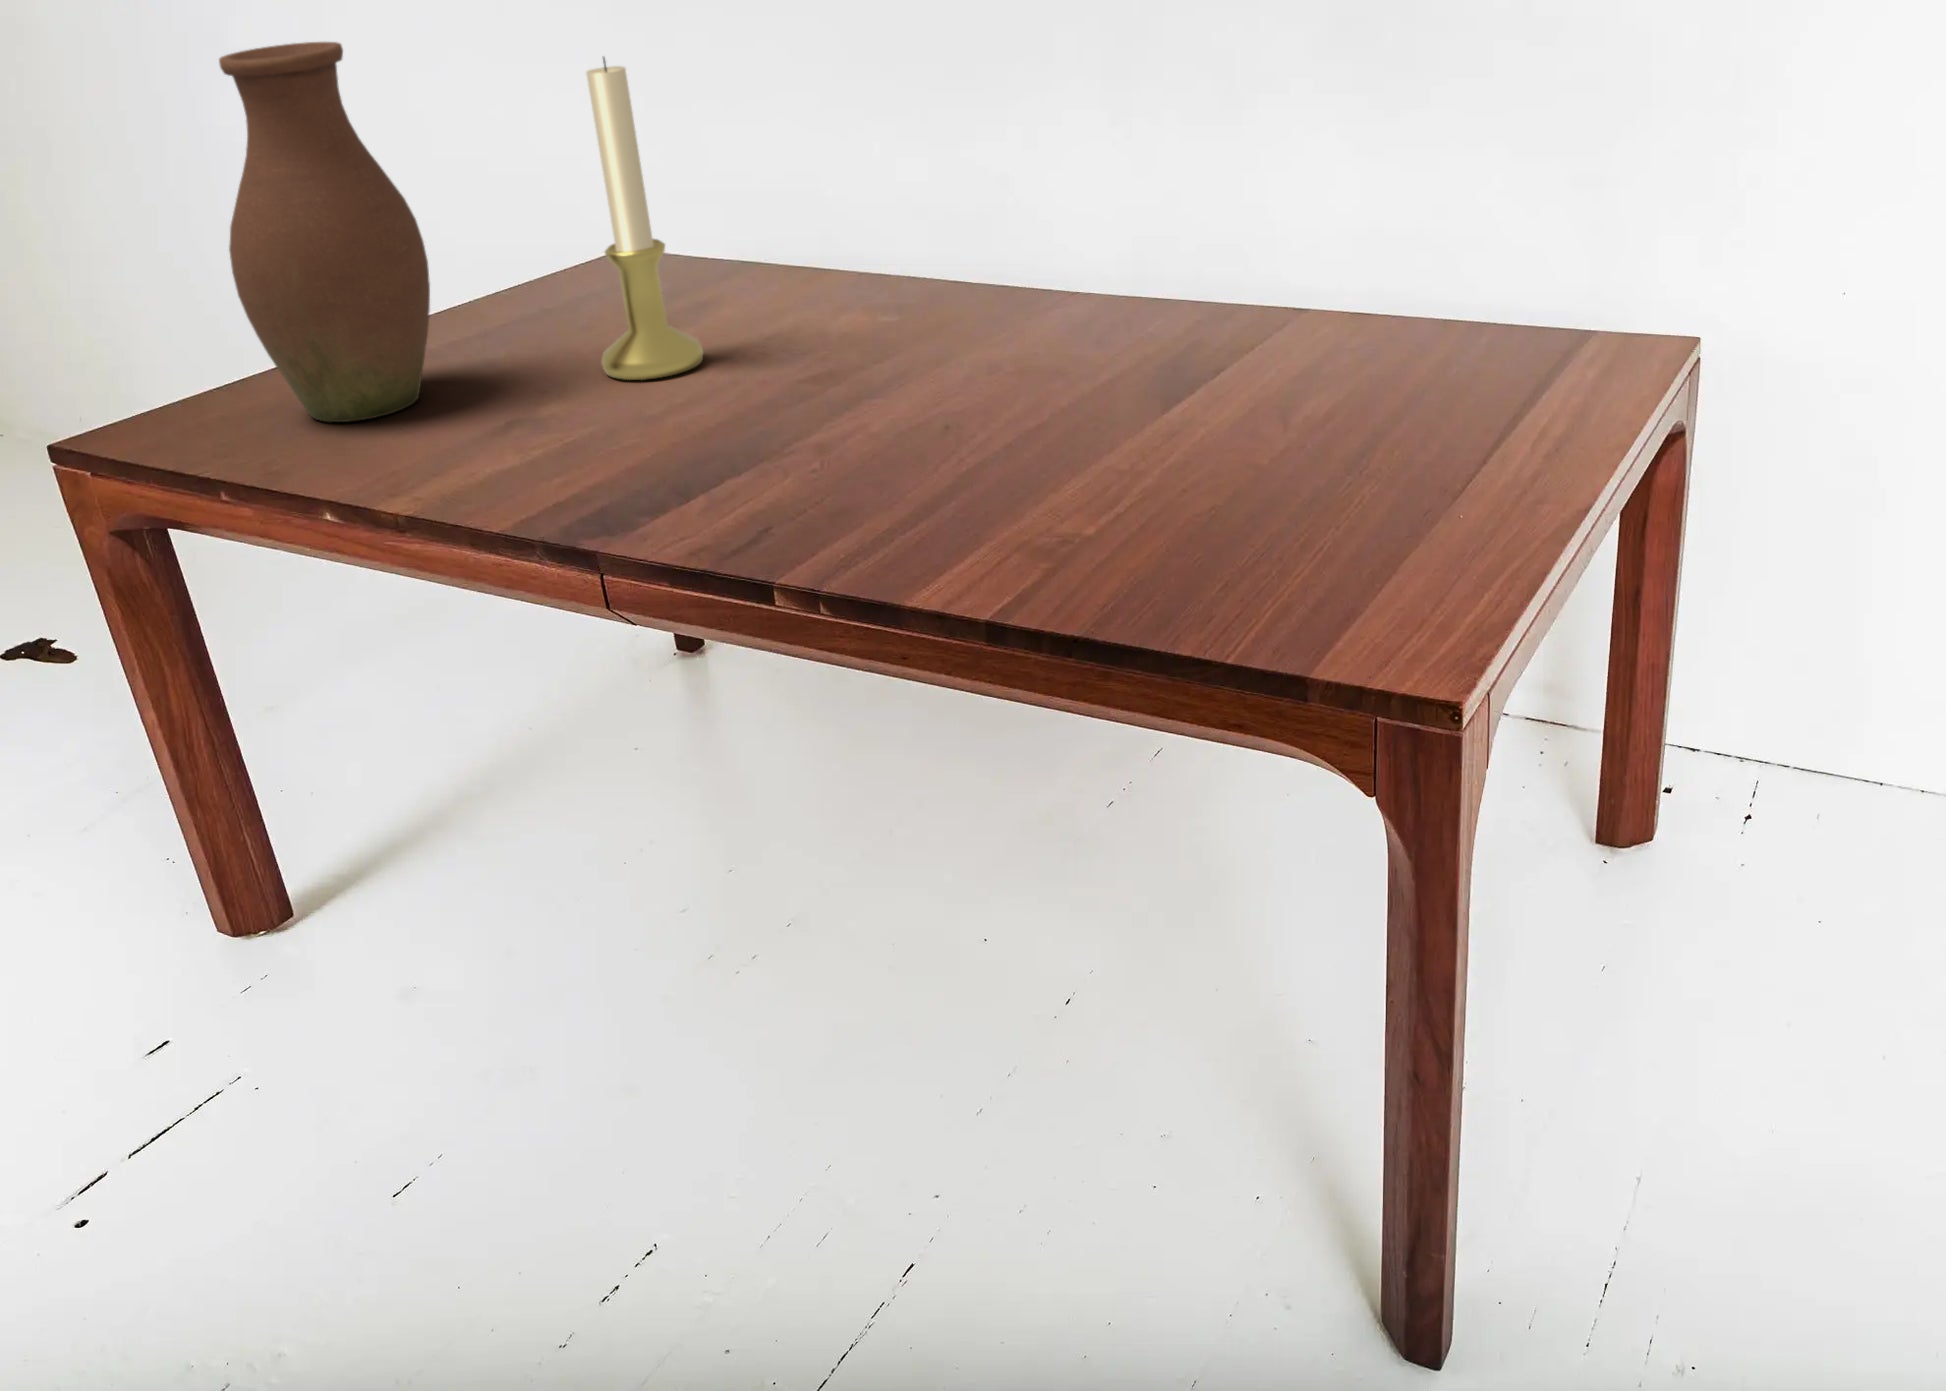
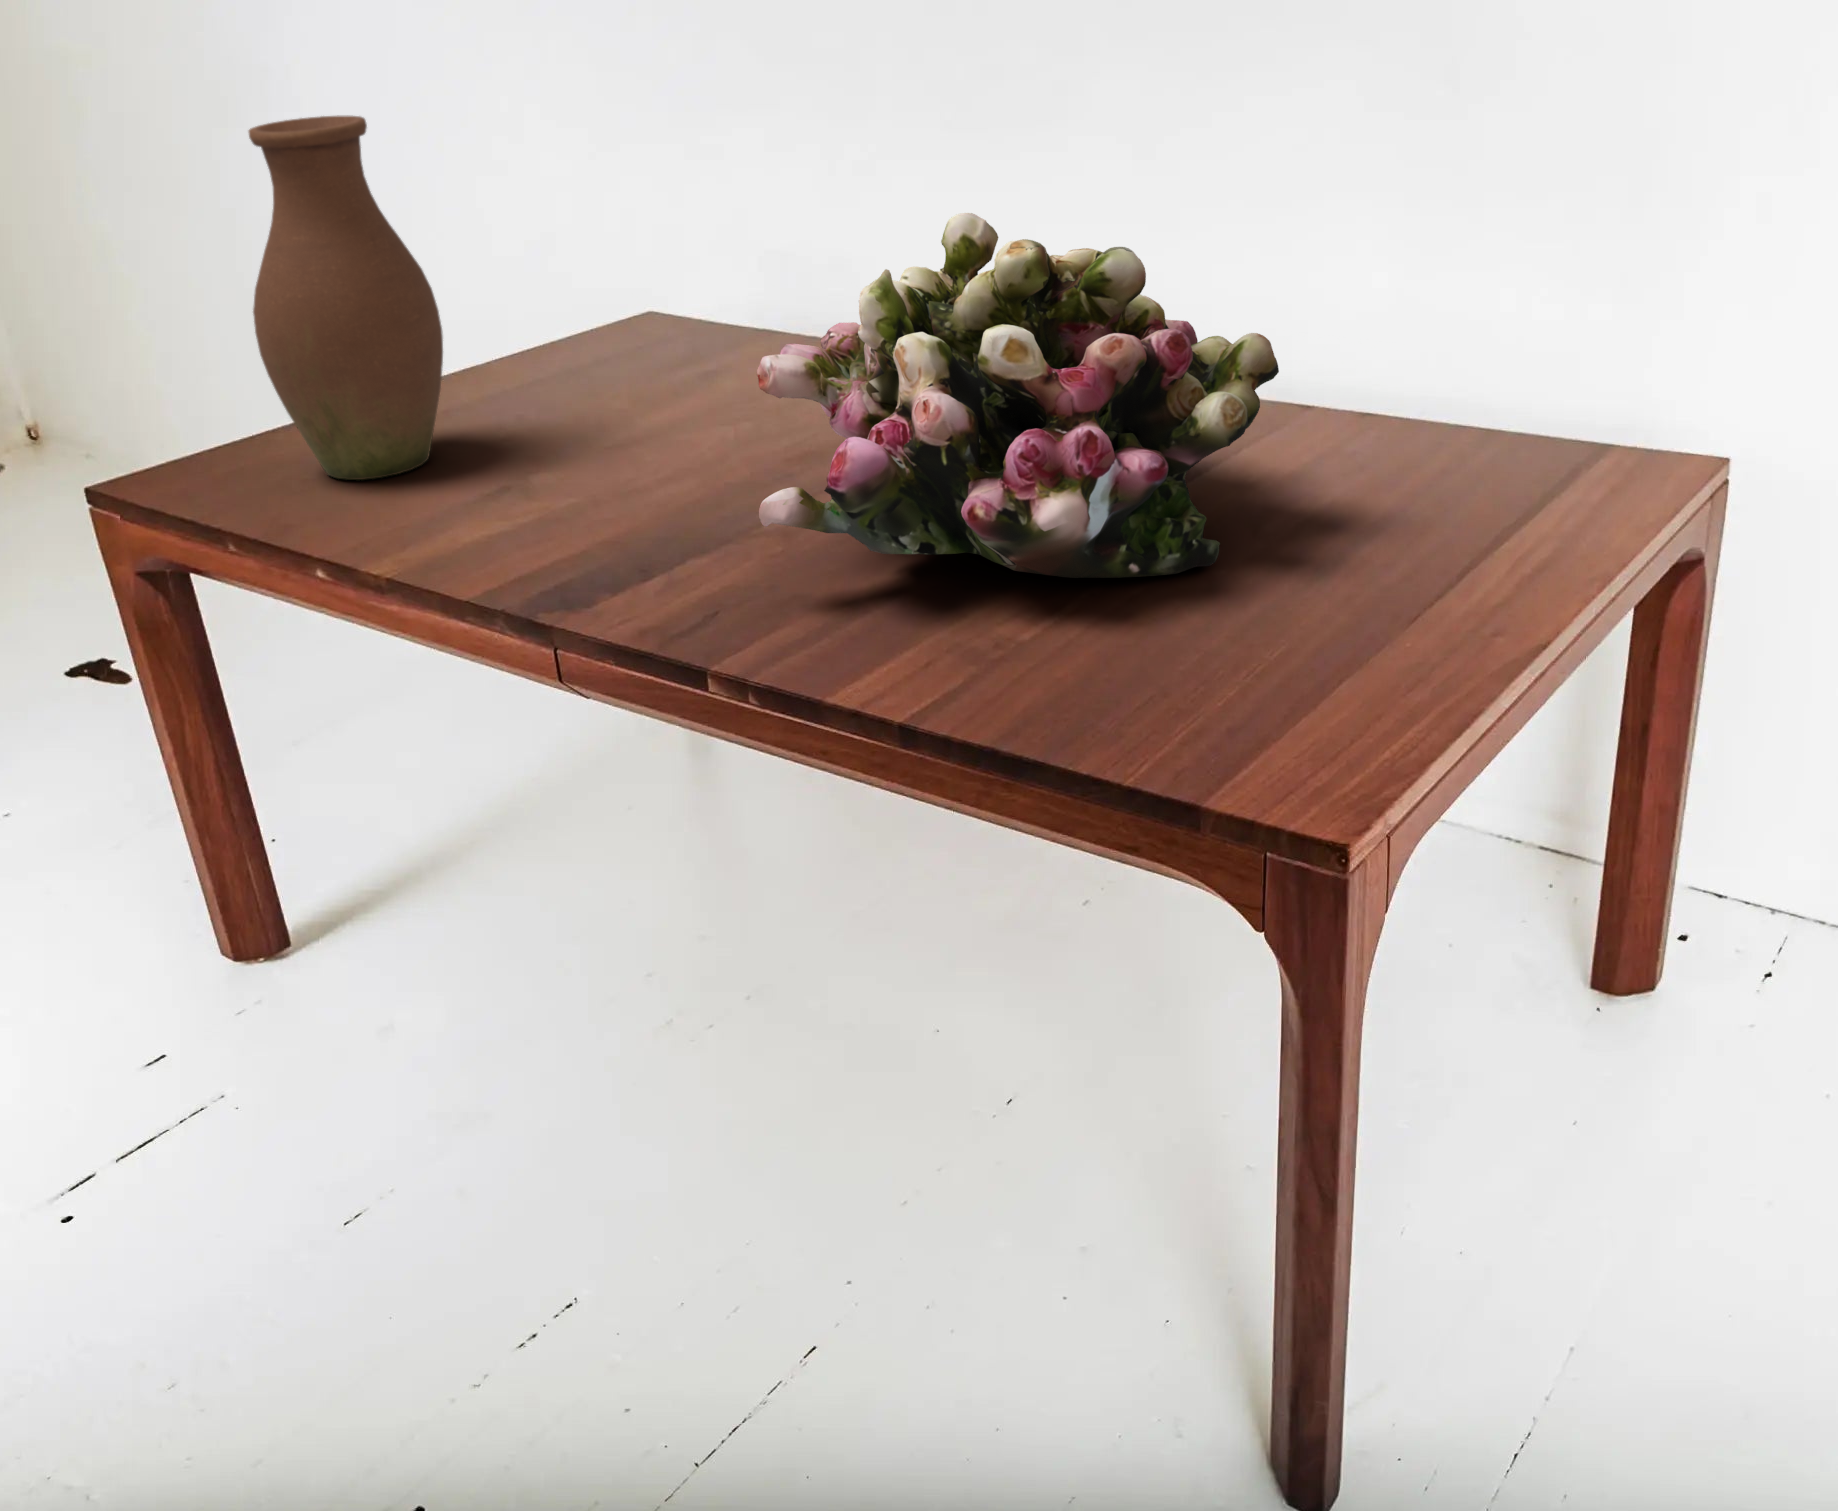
candle holder: present [586,57,703,380] -> none [597,139,702,453]
flower arrangement: none [792,113,1313,473] -> present [757,213,1279,578]

